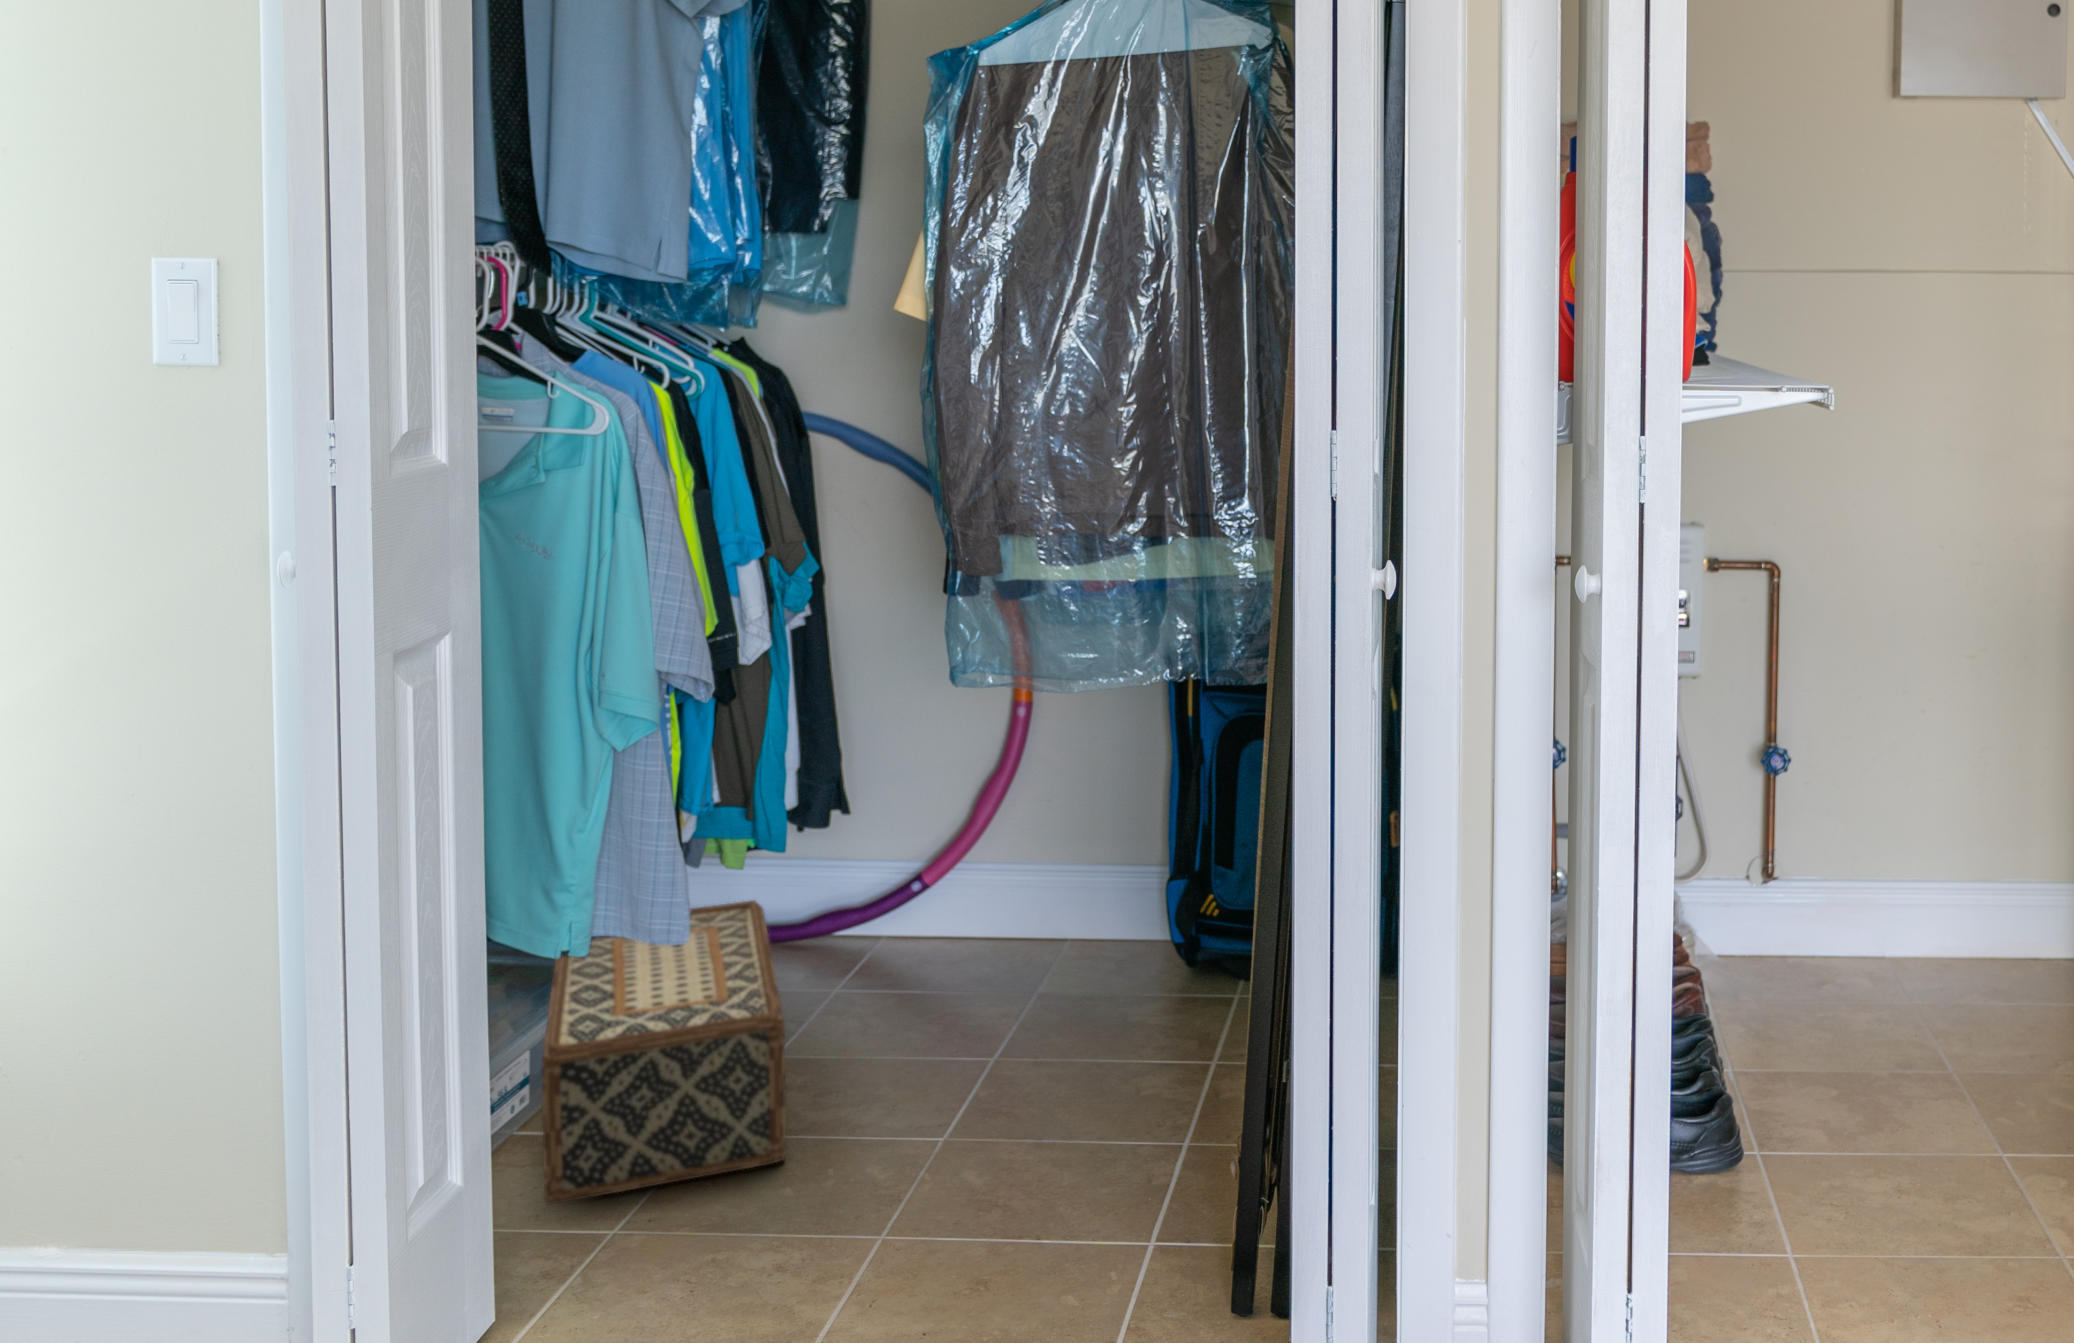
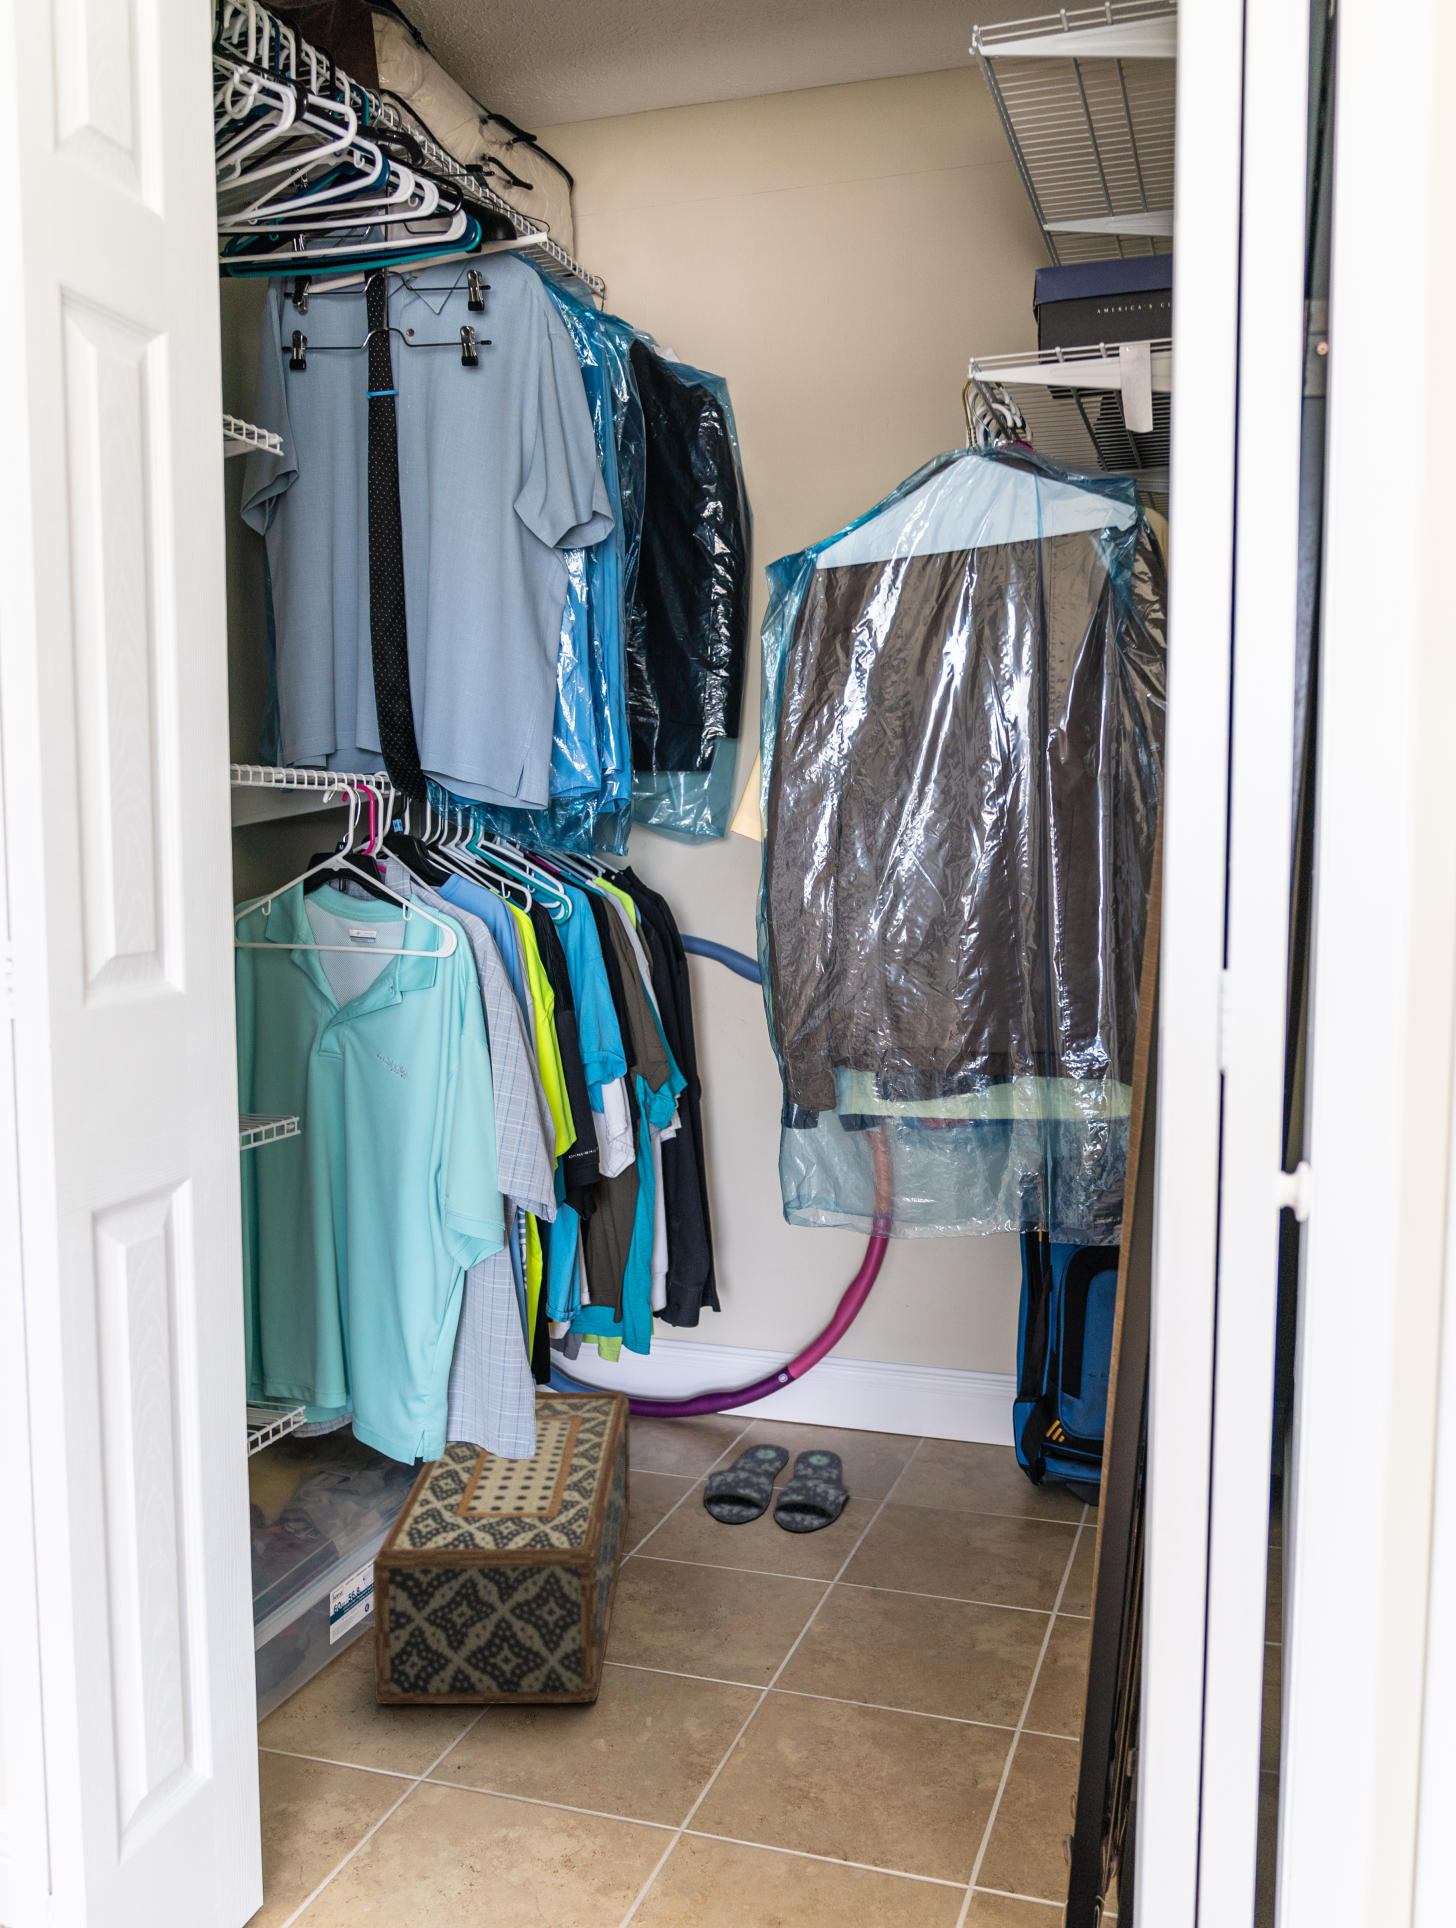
slippers: none [845,948,1003,1018] -> present [704,1444,850,1532]

